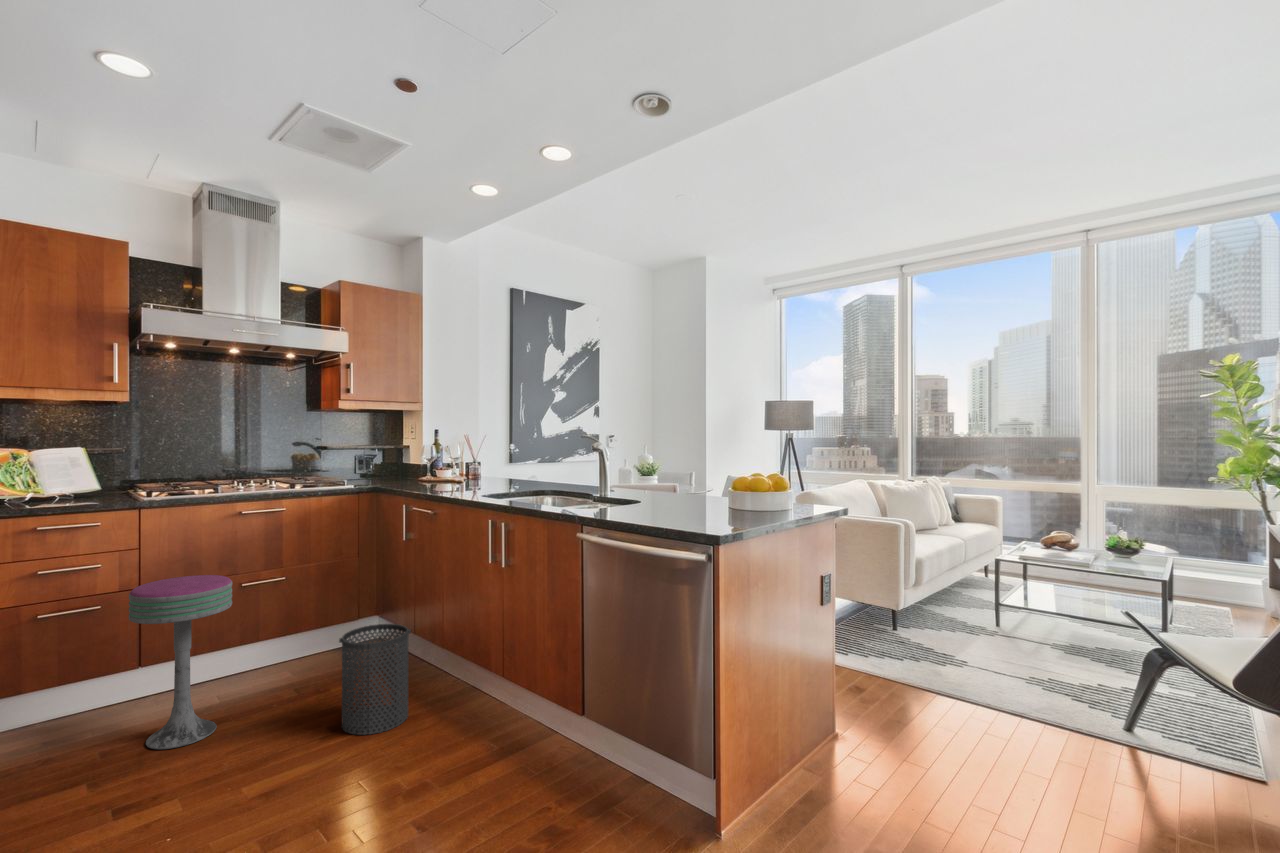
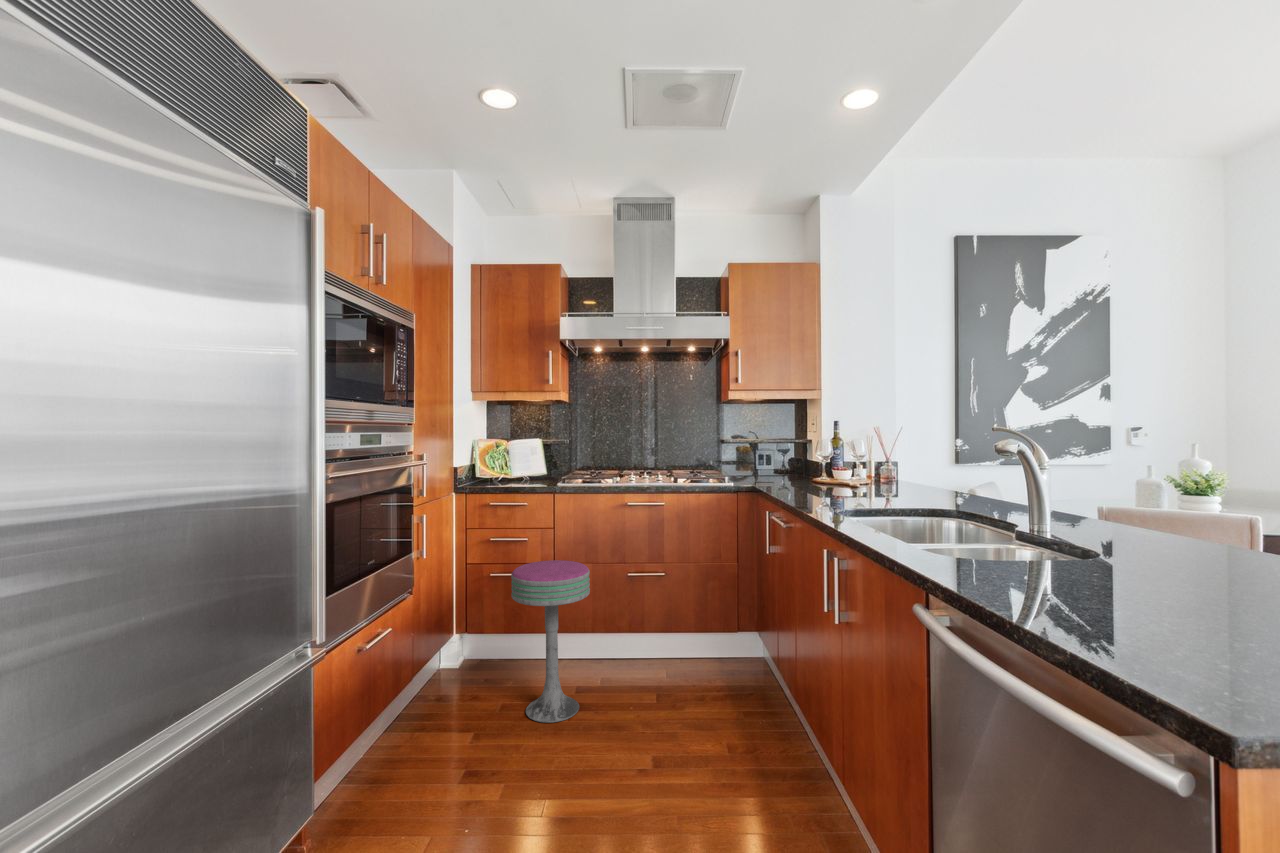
trash can: present [339,624,411,735] -> none [660,652,737,793]

